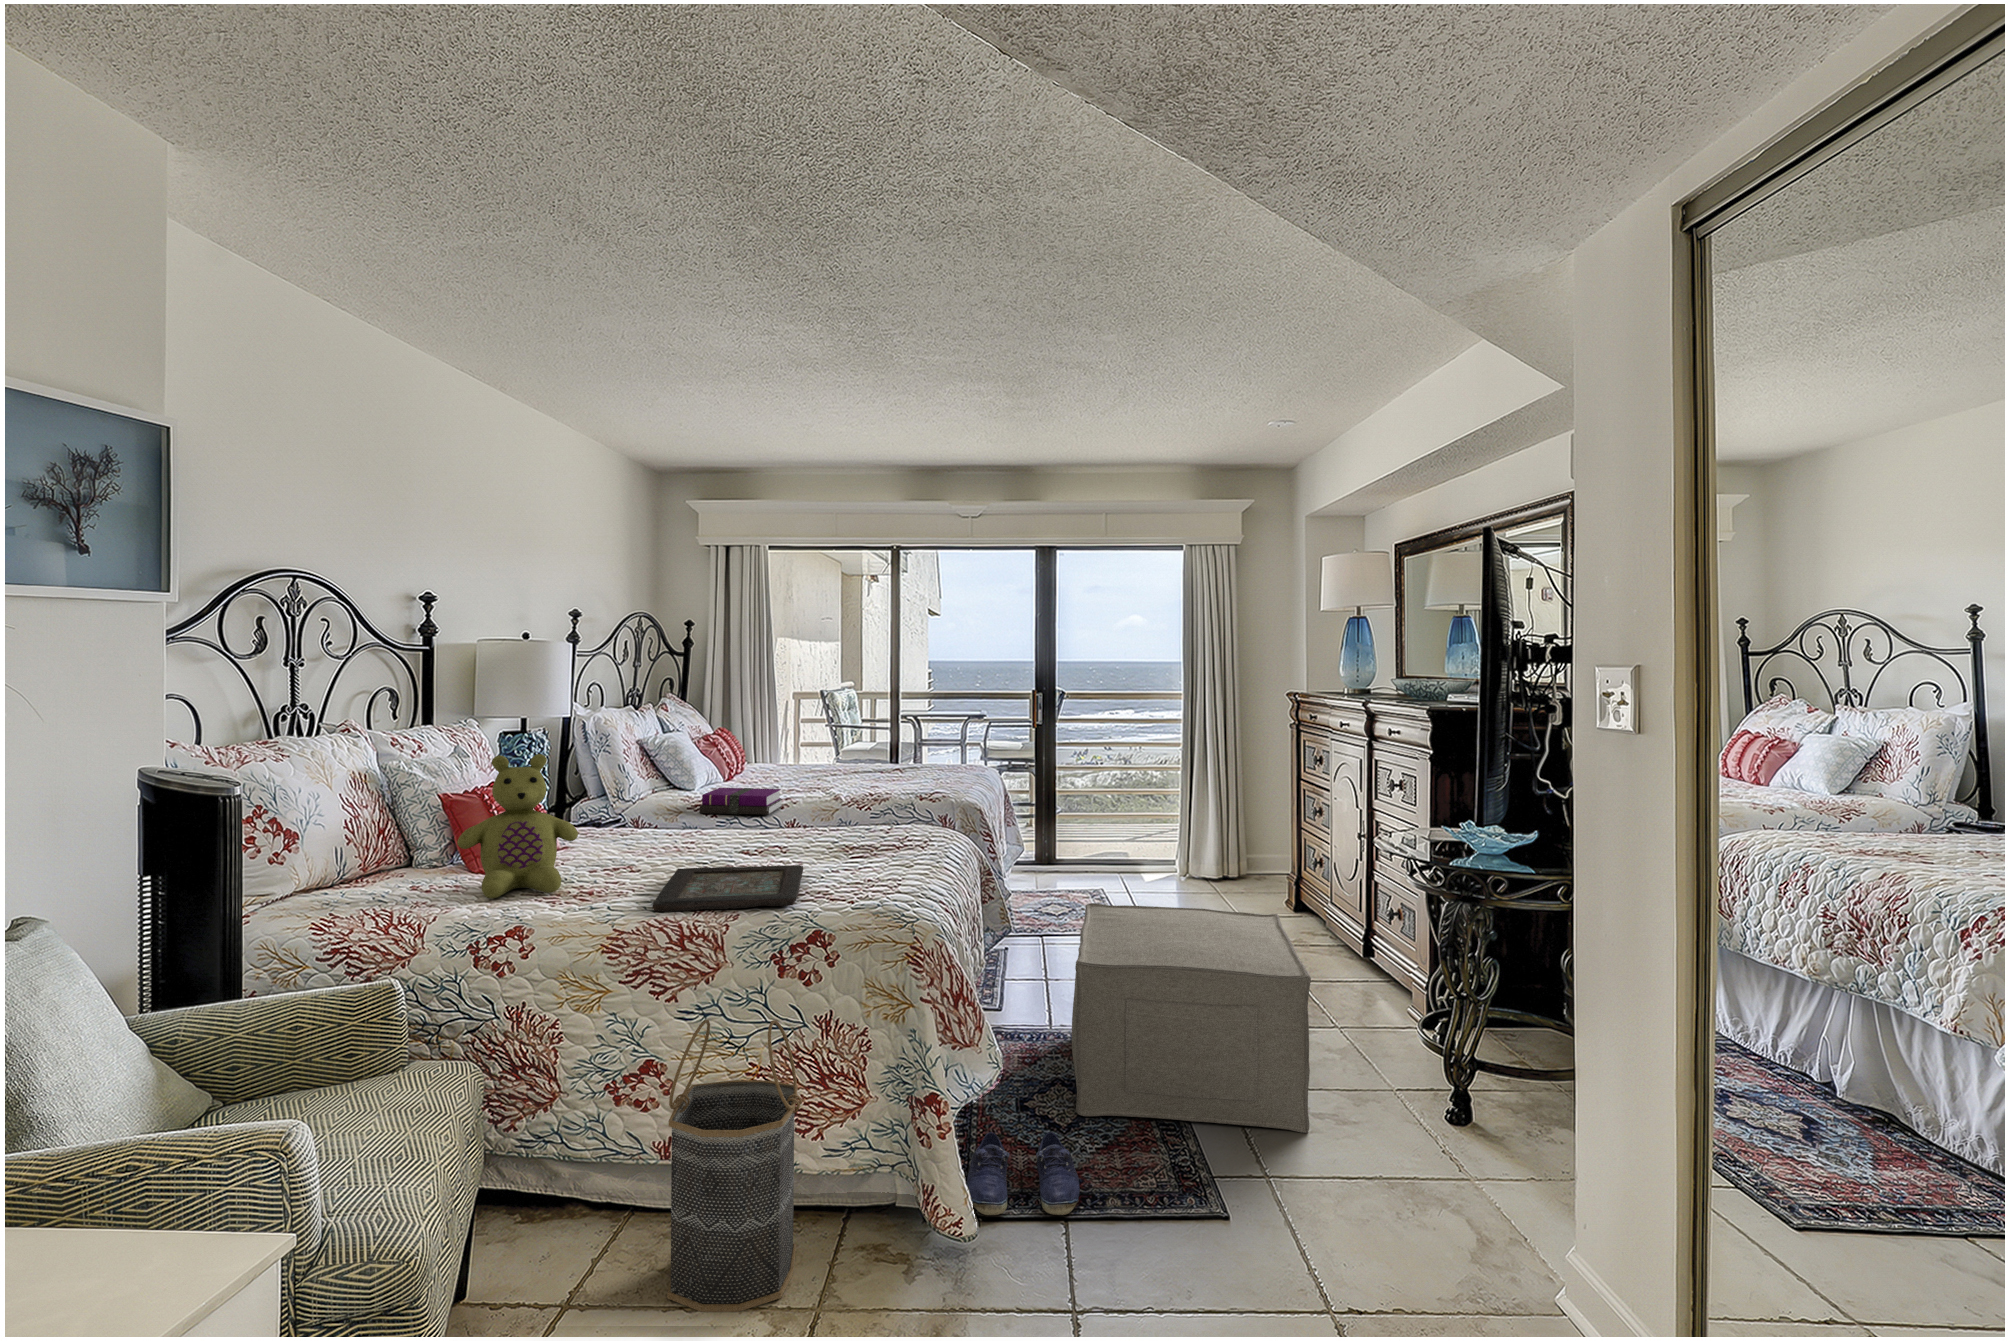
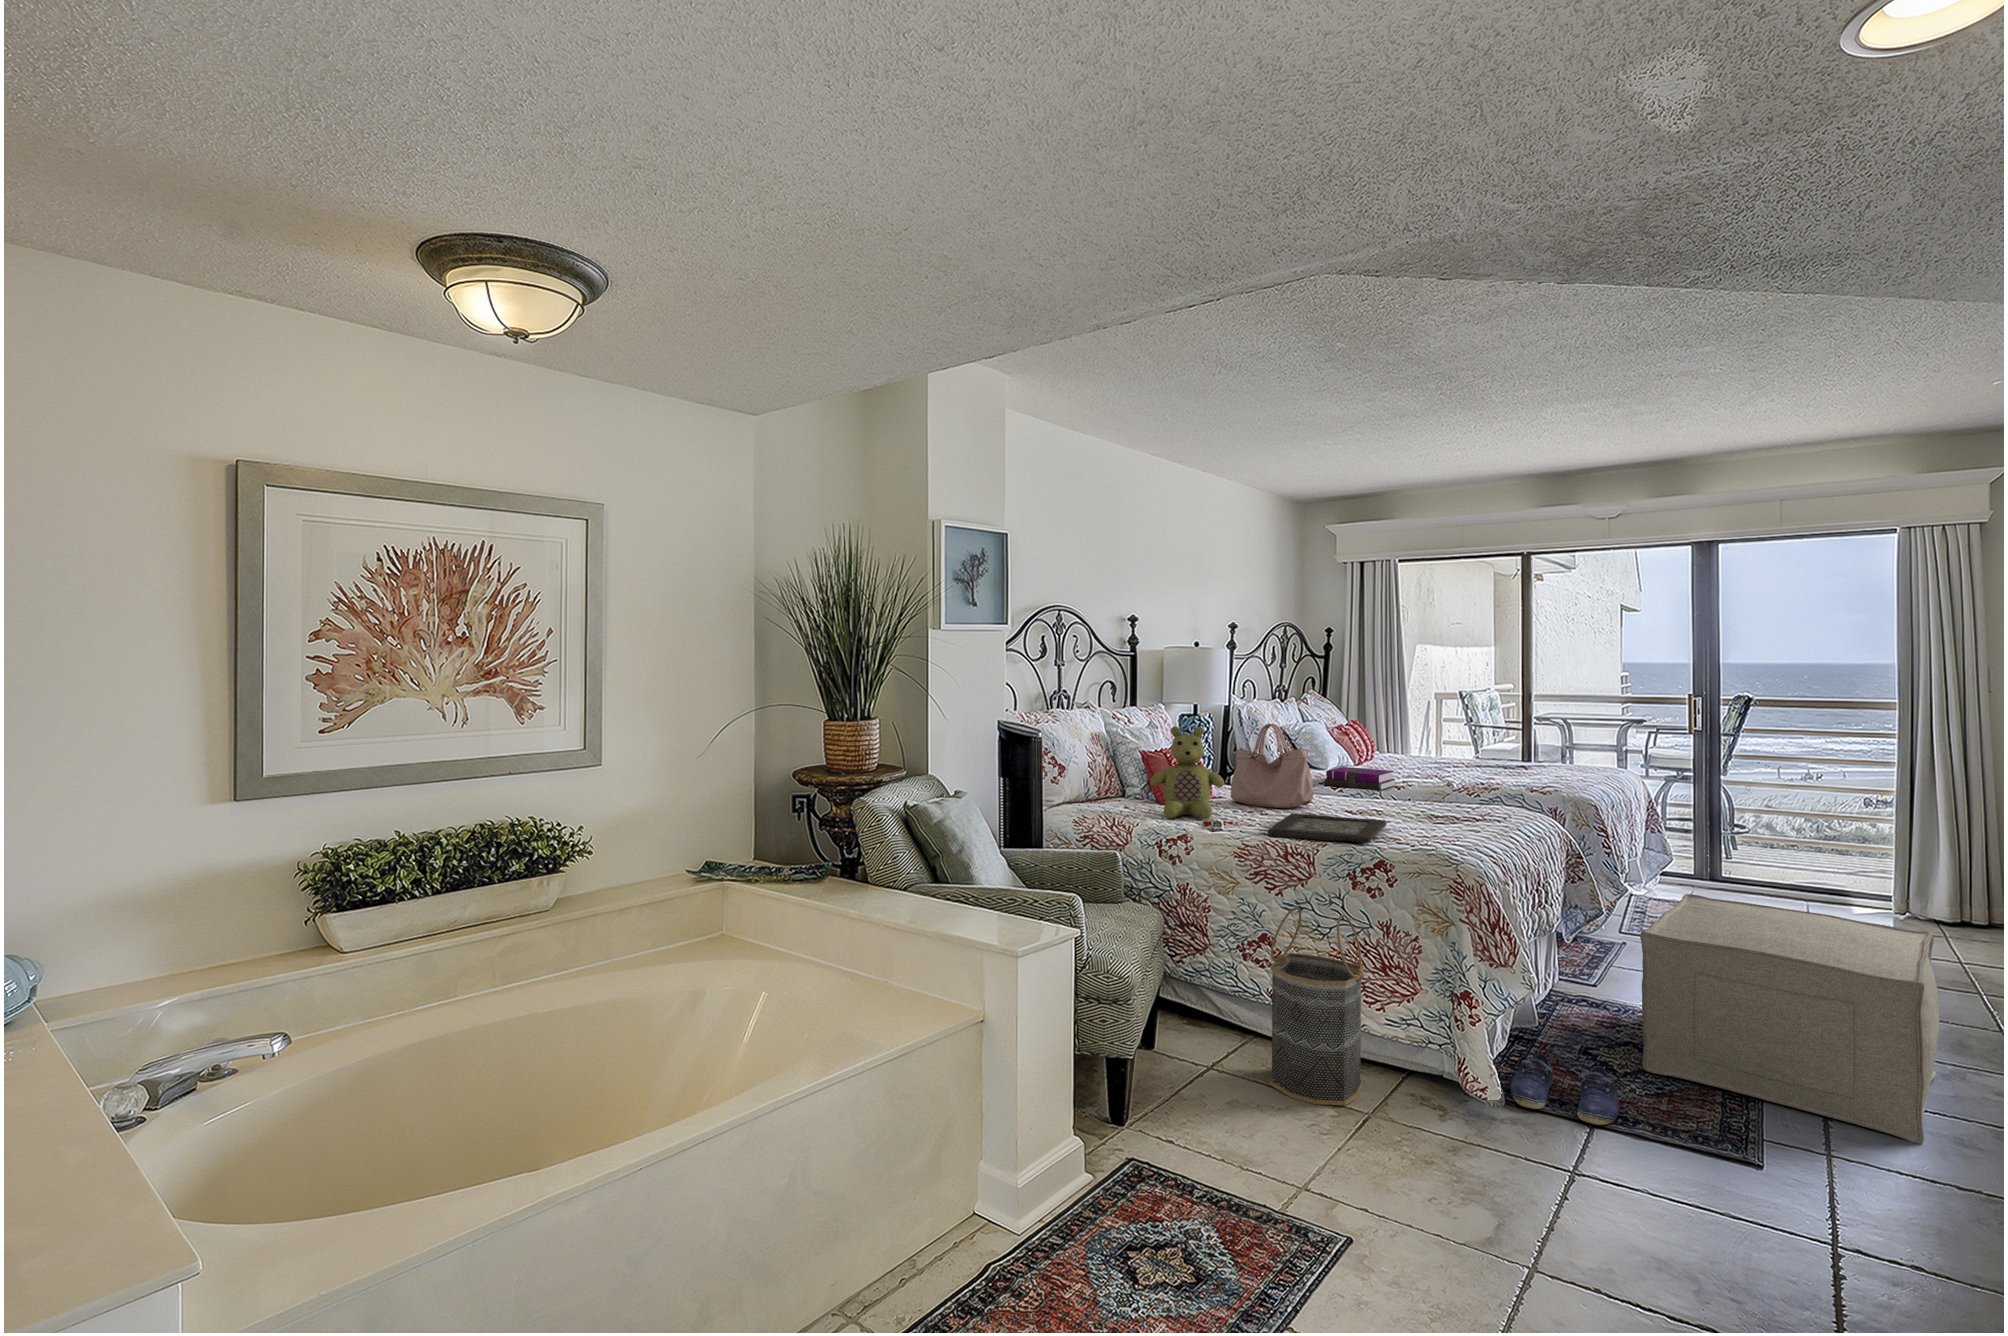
handbag: none [582,743,700,858] -> present [1230,724,1313,808]

